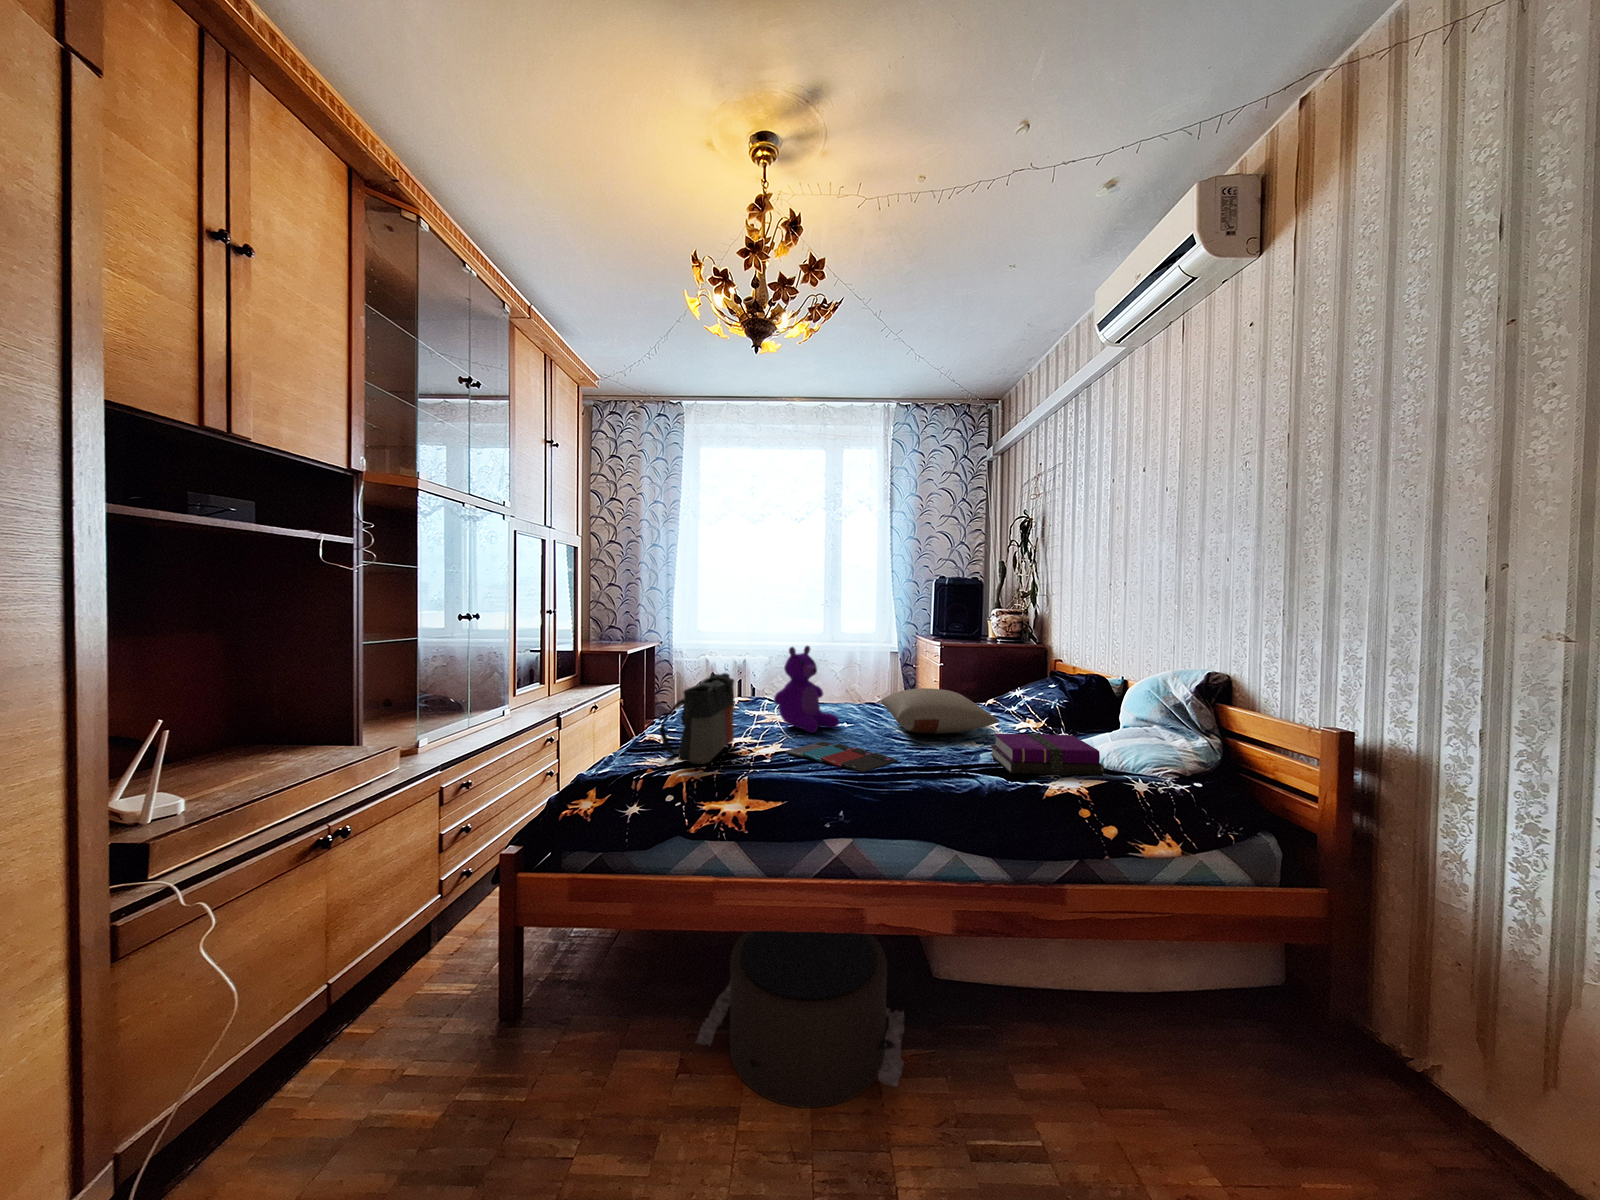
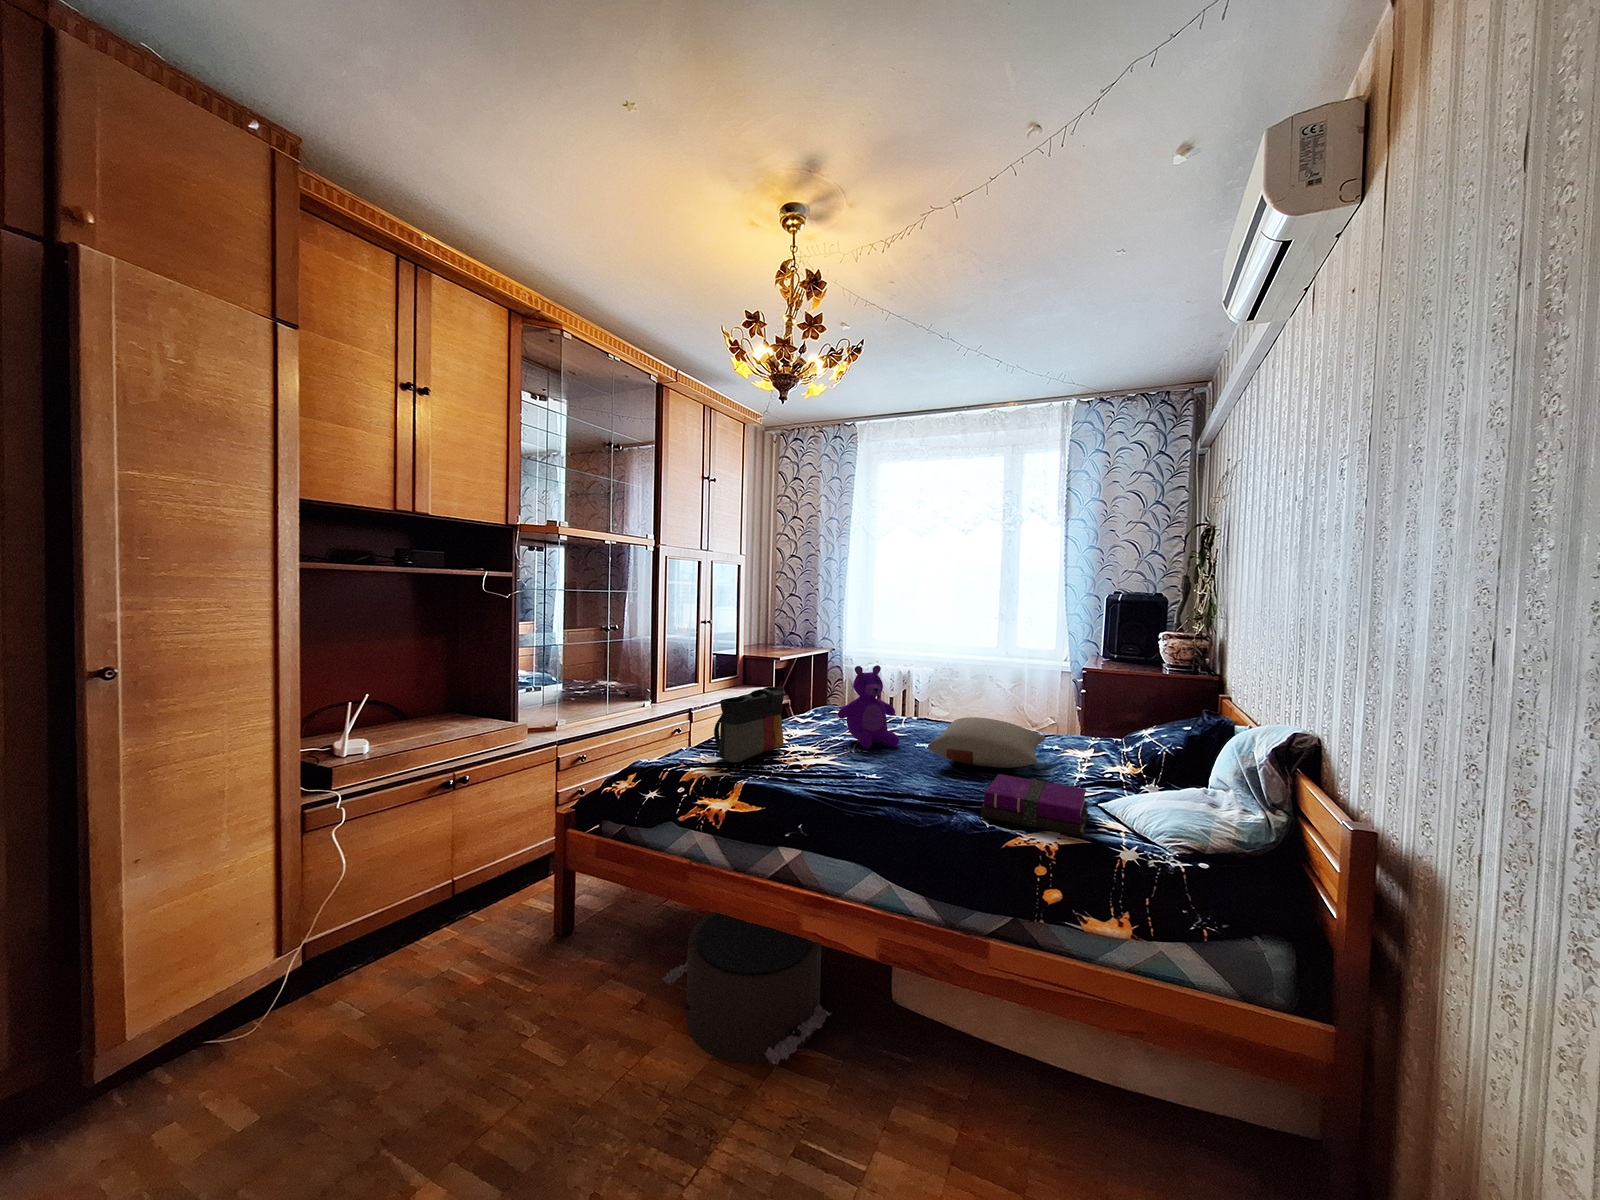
smartphone: present [786,742,898,772] -> none [811,758,896,792]

